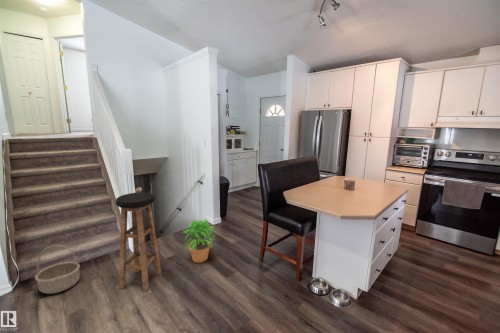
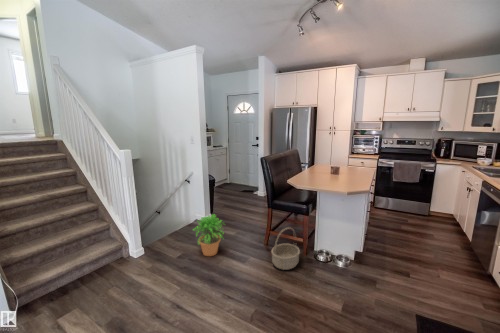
bar stool: present [116,192,161,291] -> none [138,193,179,291]
basket: present [35,245,80,294] -> present [271,227,300,270]

